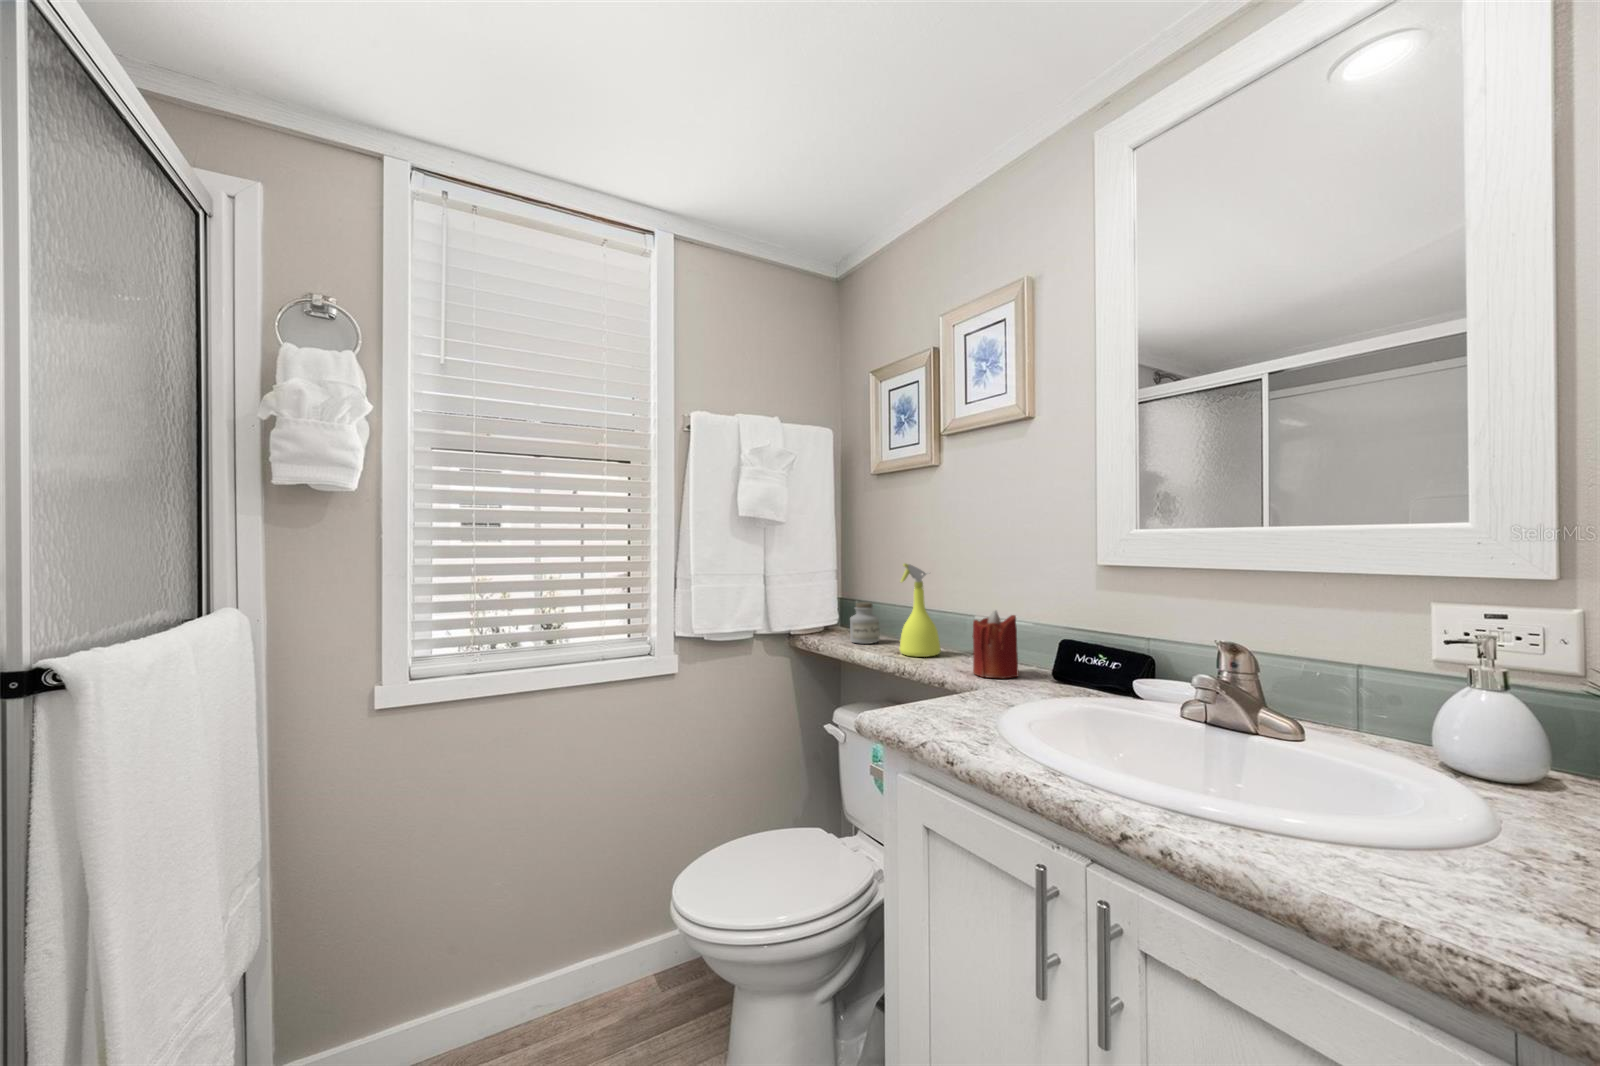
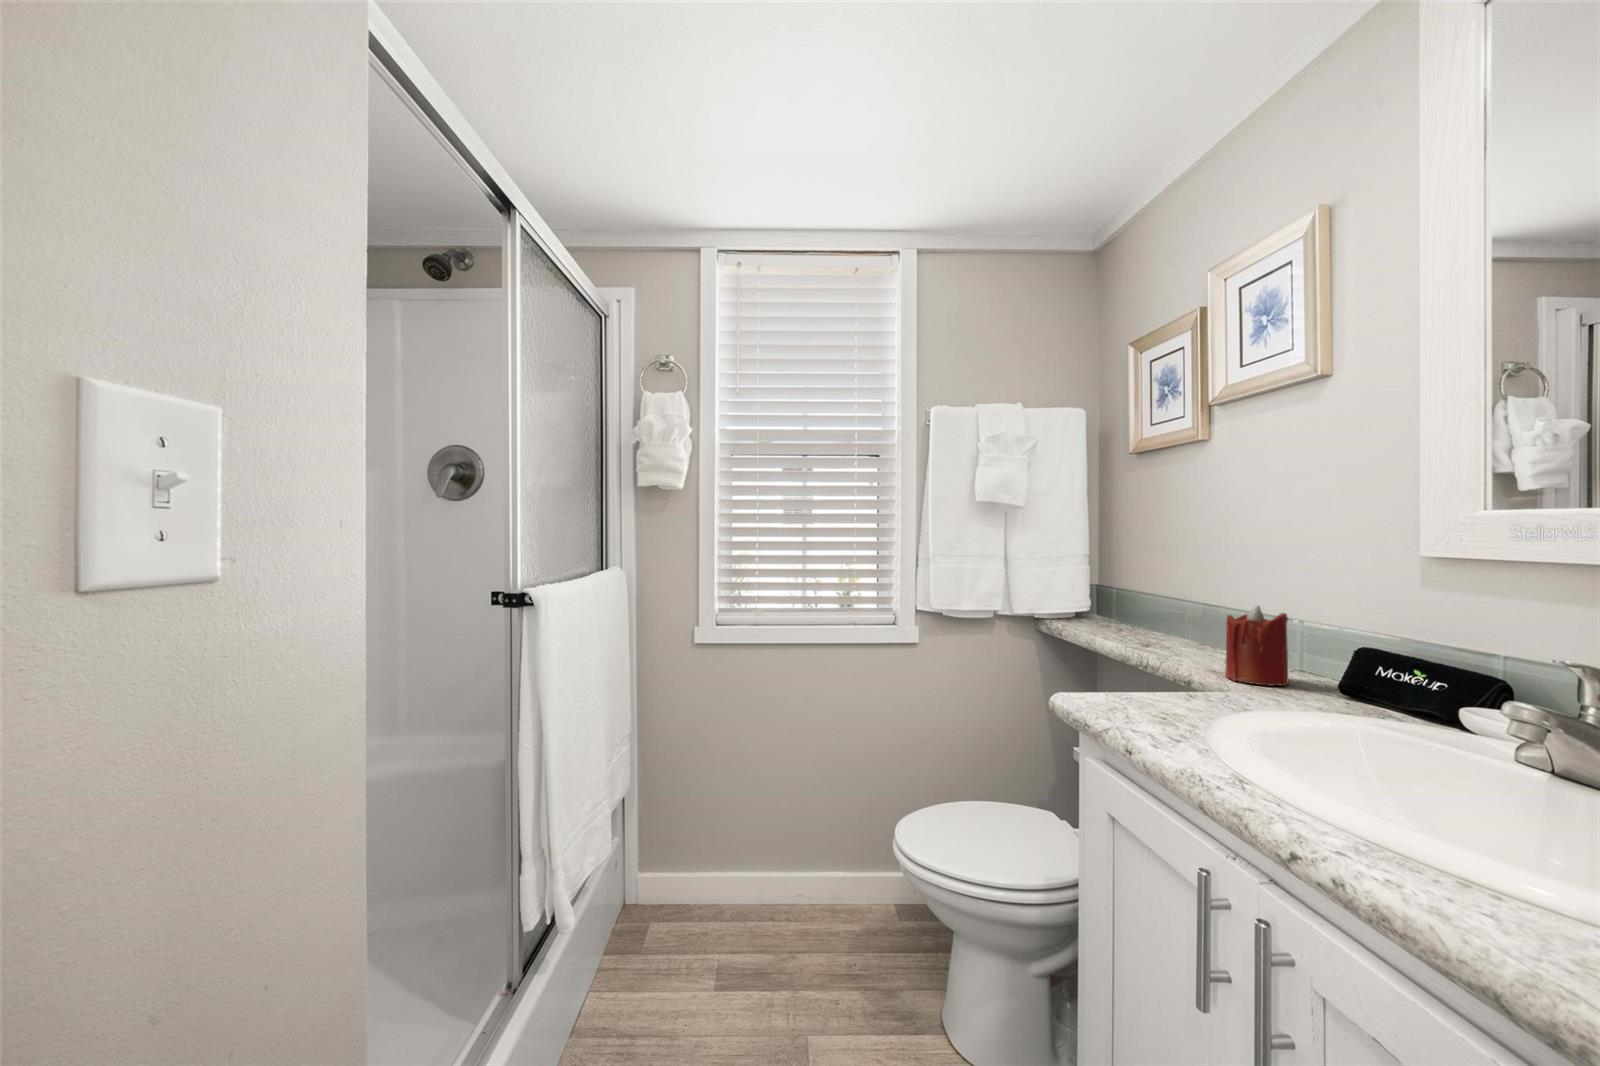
spray bottle: present [900,564,941,657] -> none [1146,549,1199,654]
jar: present [850,603,879,644] -> none [1096,591,1131,635]

